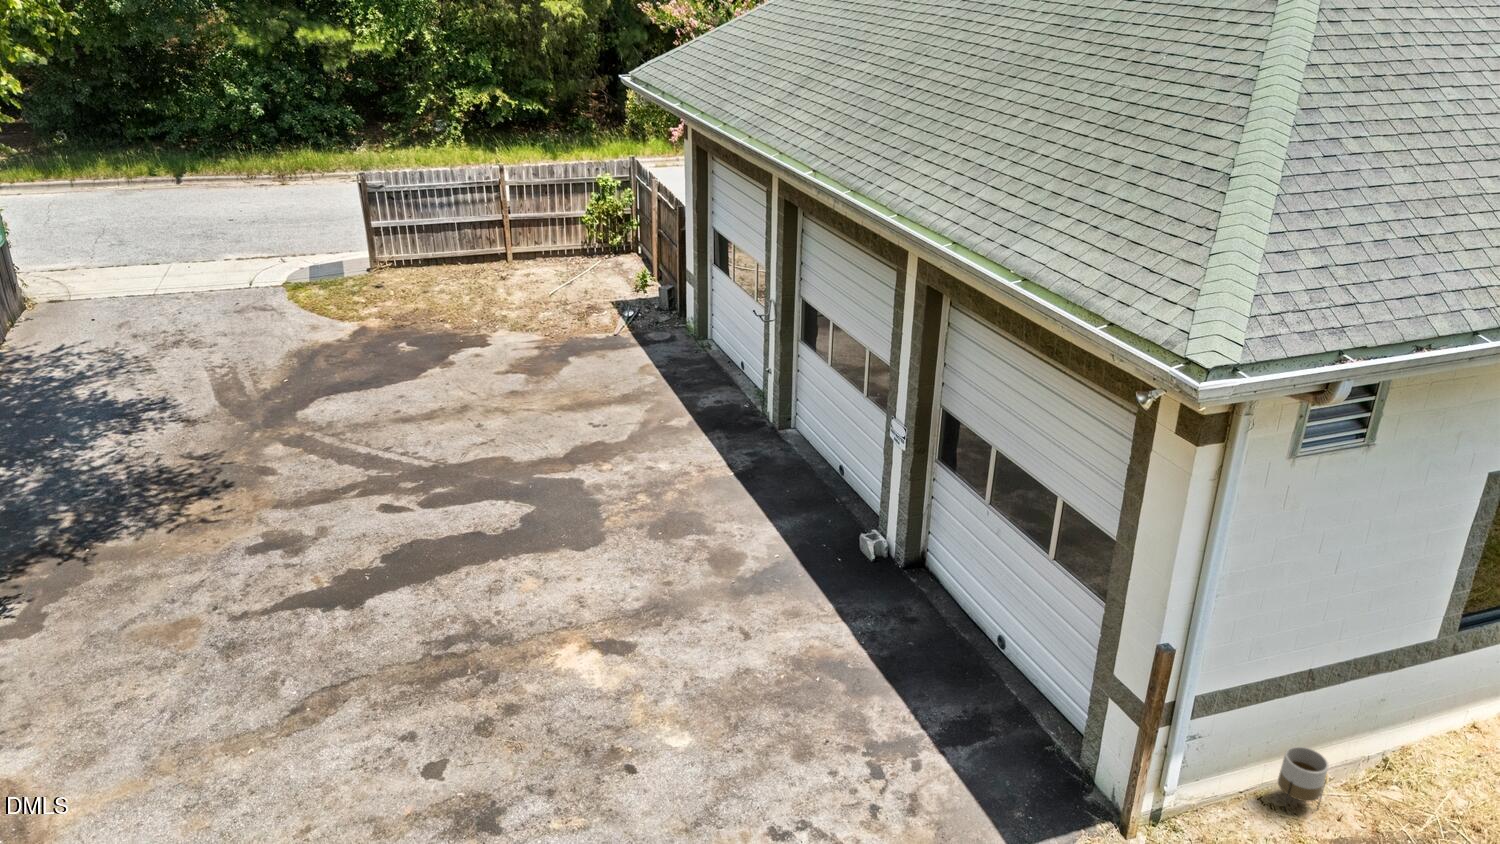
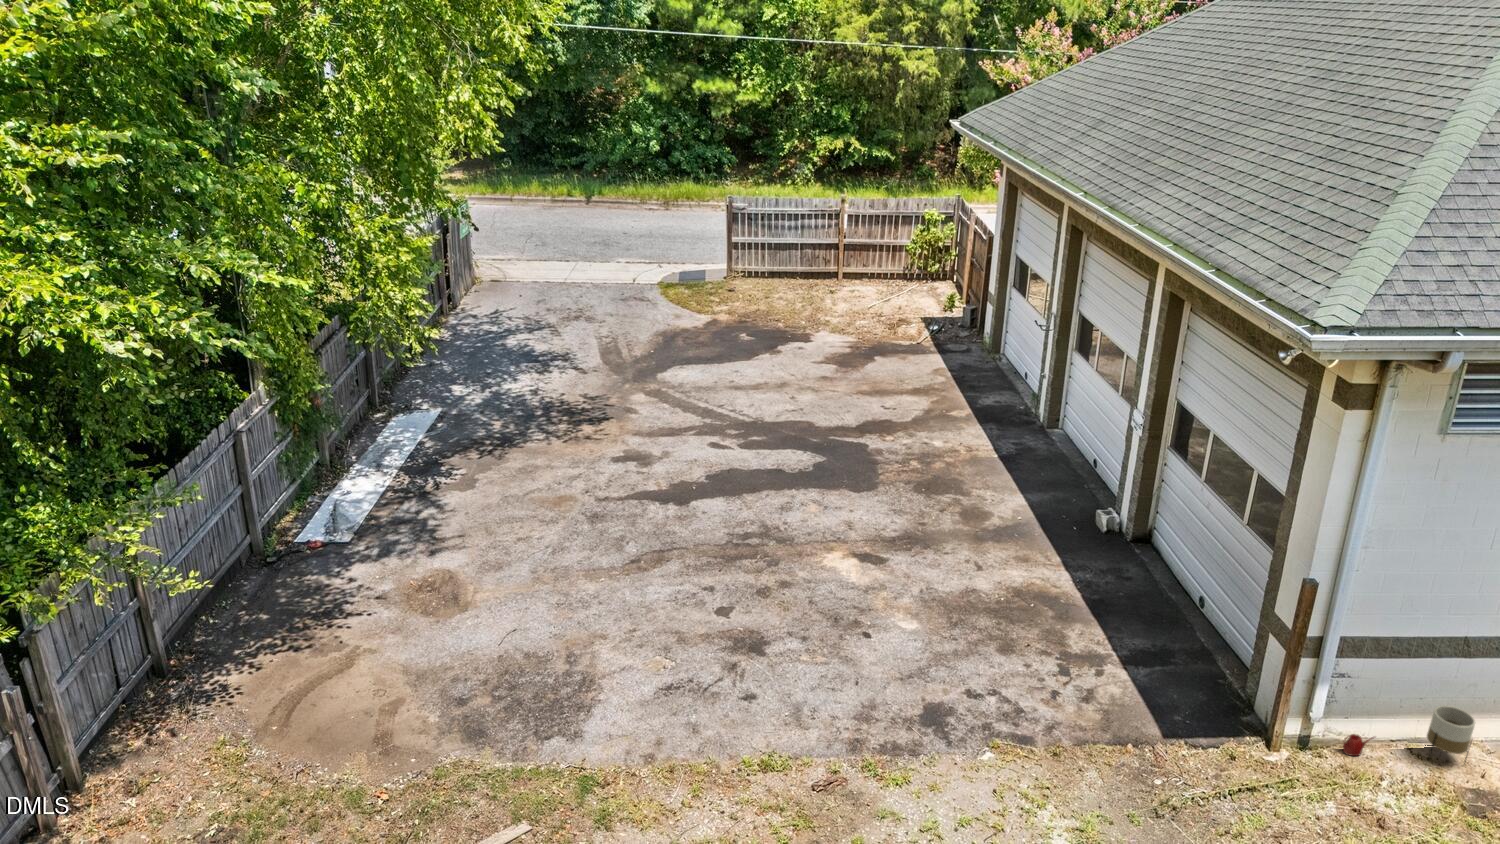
watering can: none [1199,797,1232,825] -> present [1343,734,1374,756]

